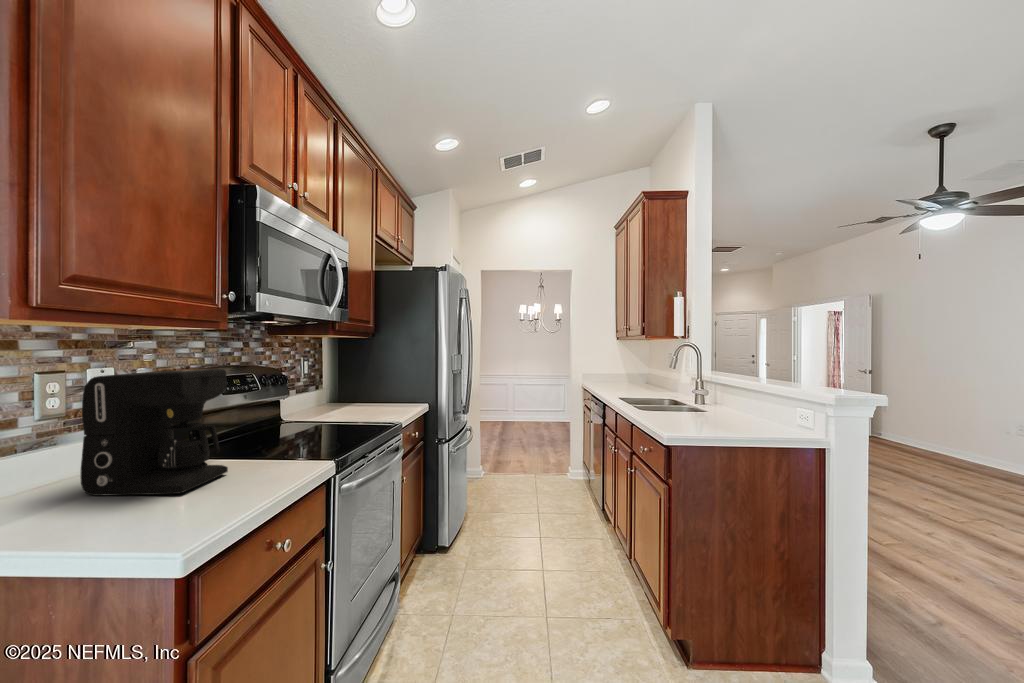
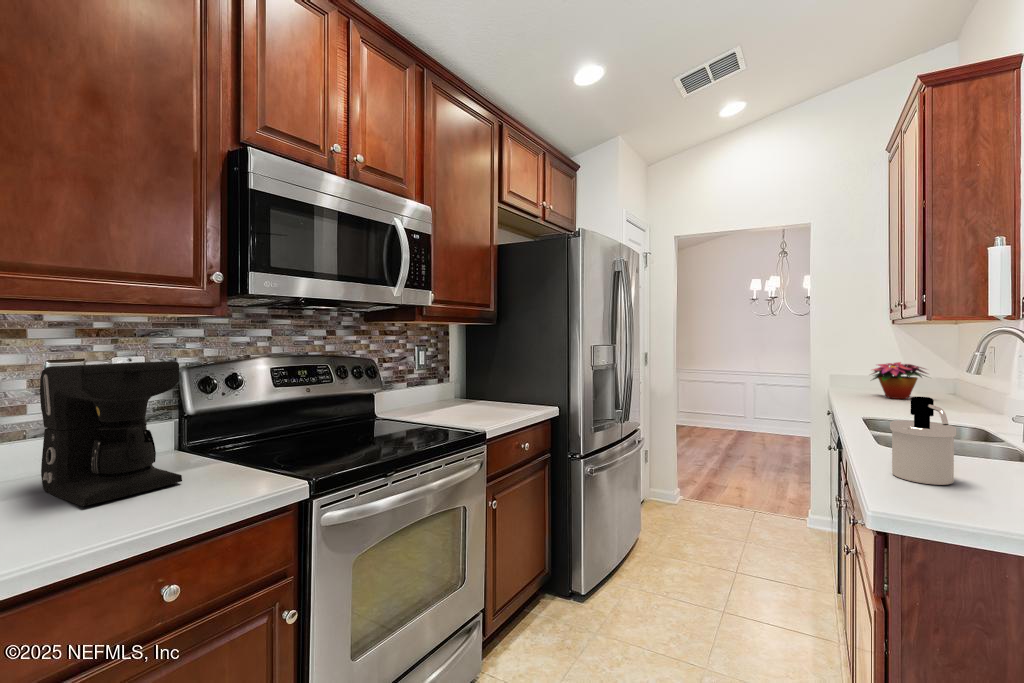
flower arrangement: none [608,364,644,388] -> present [872,362,927,399]
soap dispenser: none [653,379,679,422] -> present [890,397,956,485]

